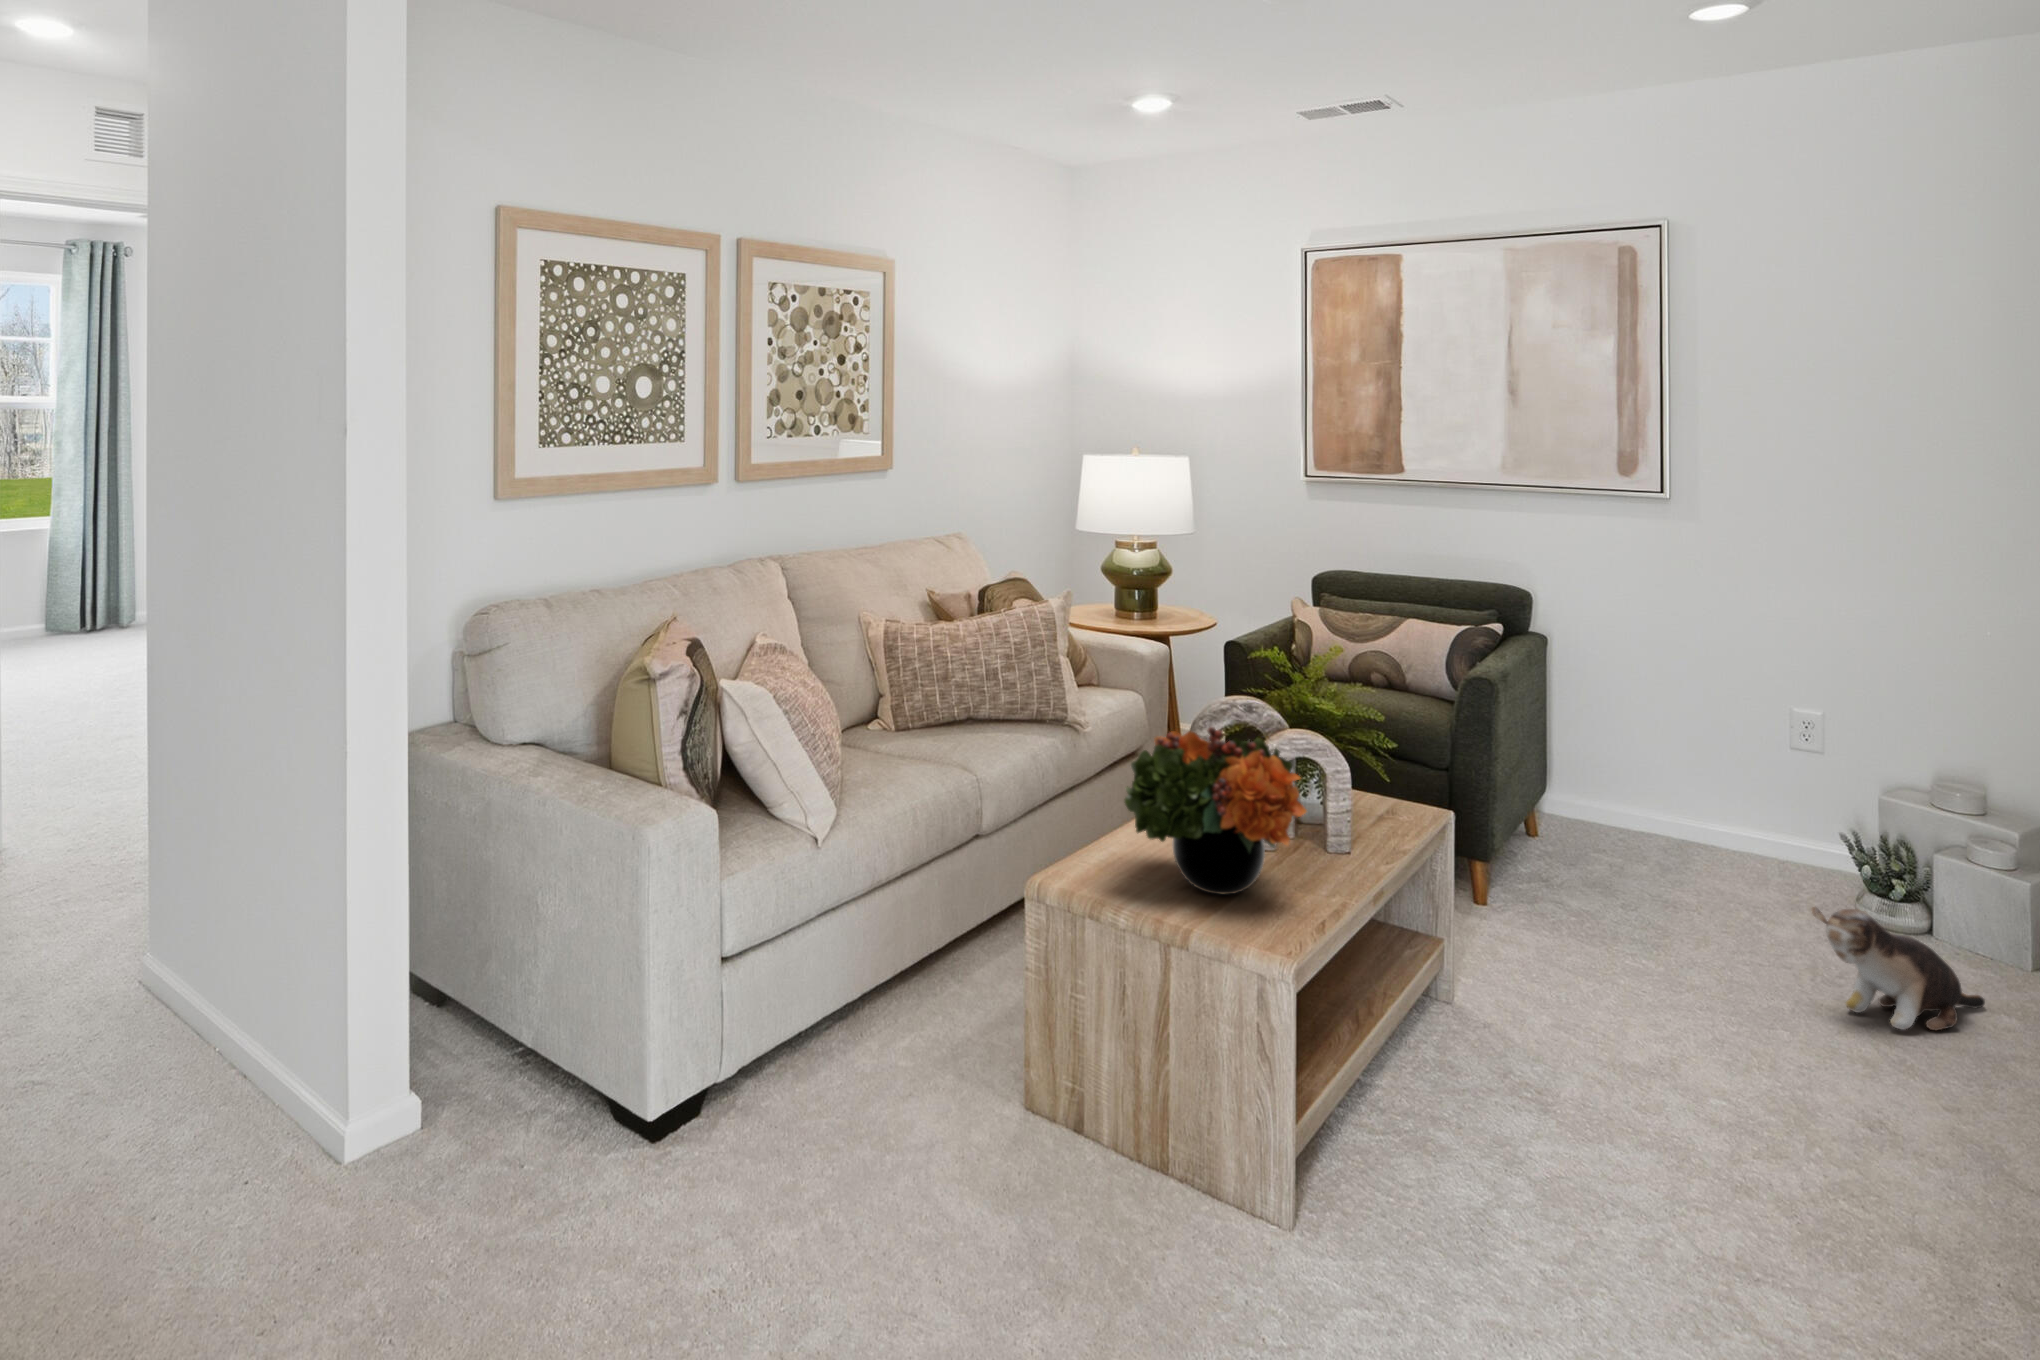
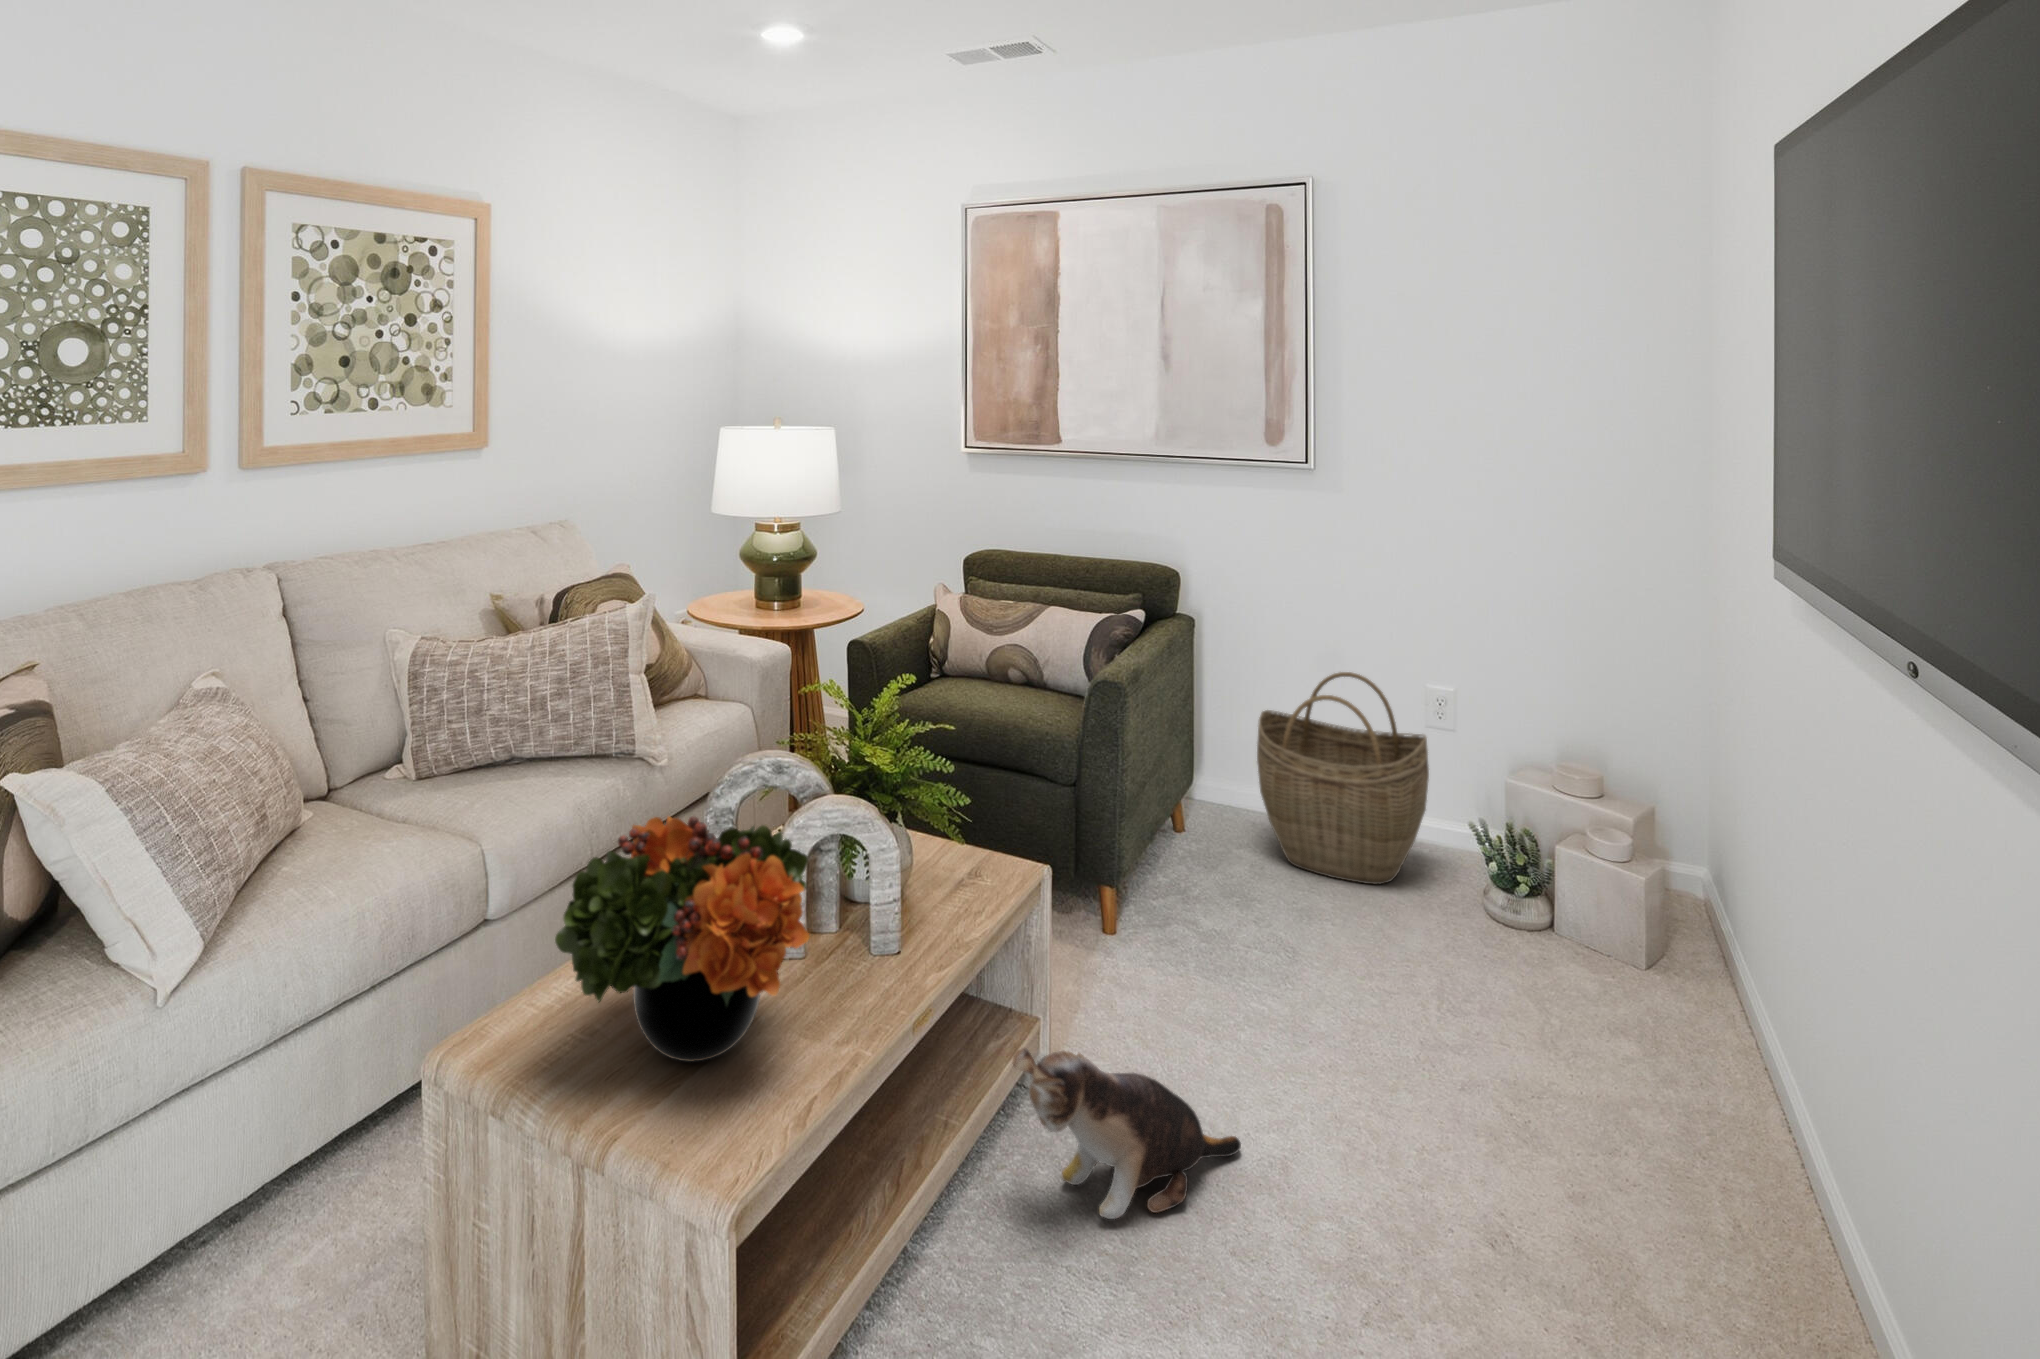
woven basket: none [1621,692,1798,889] -> present [1257,672,1429,884]
plush toy: present [1812,907,1985,1030] -> present [1012,1048,1241,1219]

